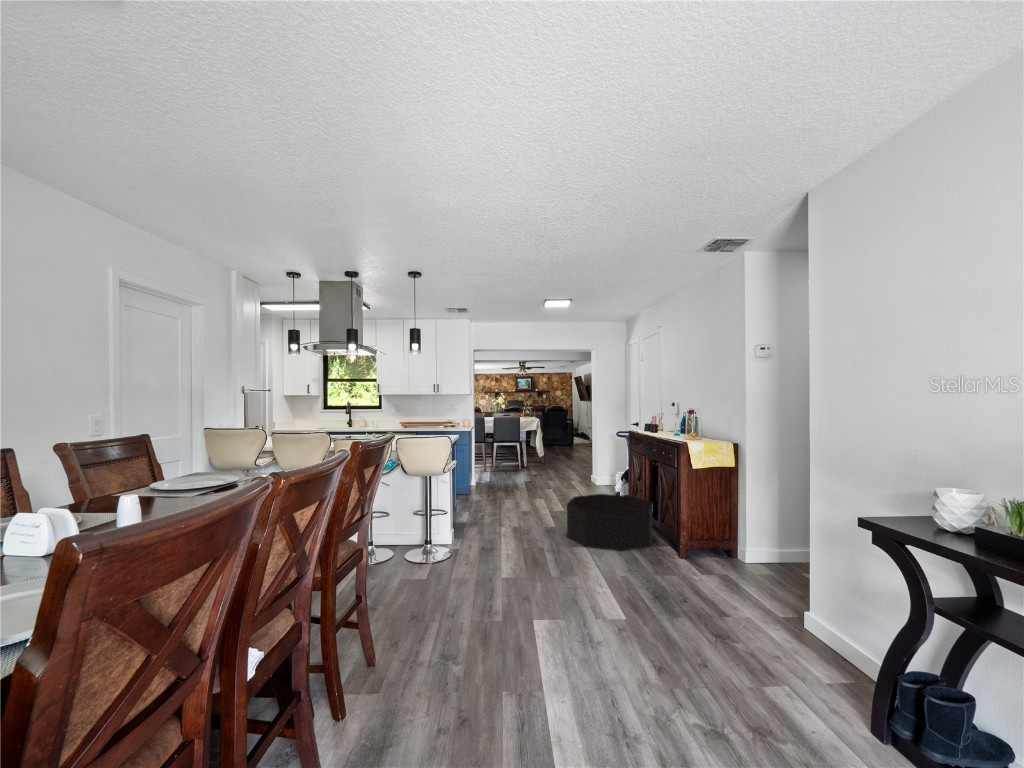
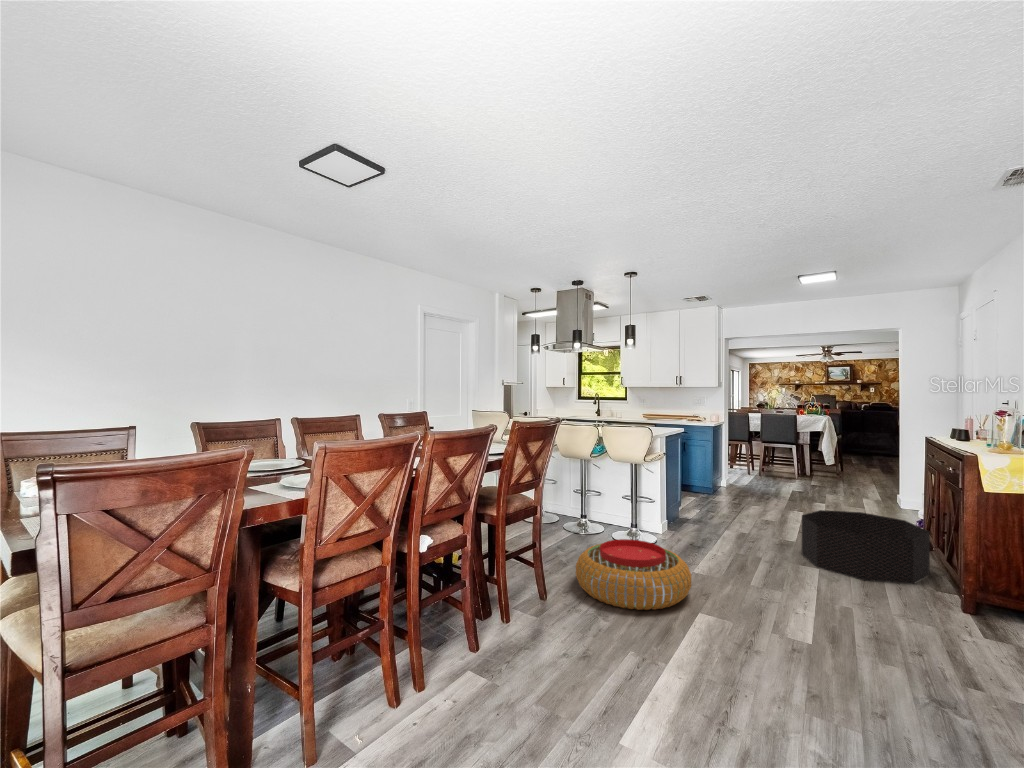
pouf: none [395,557,520,640] -> present [576,539,692,610]

